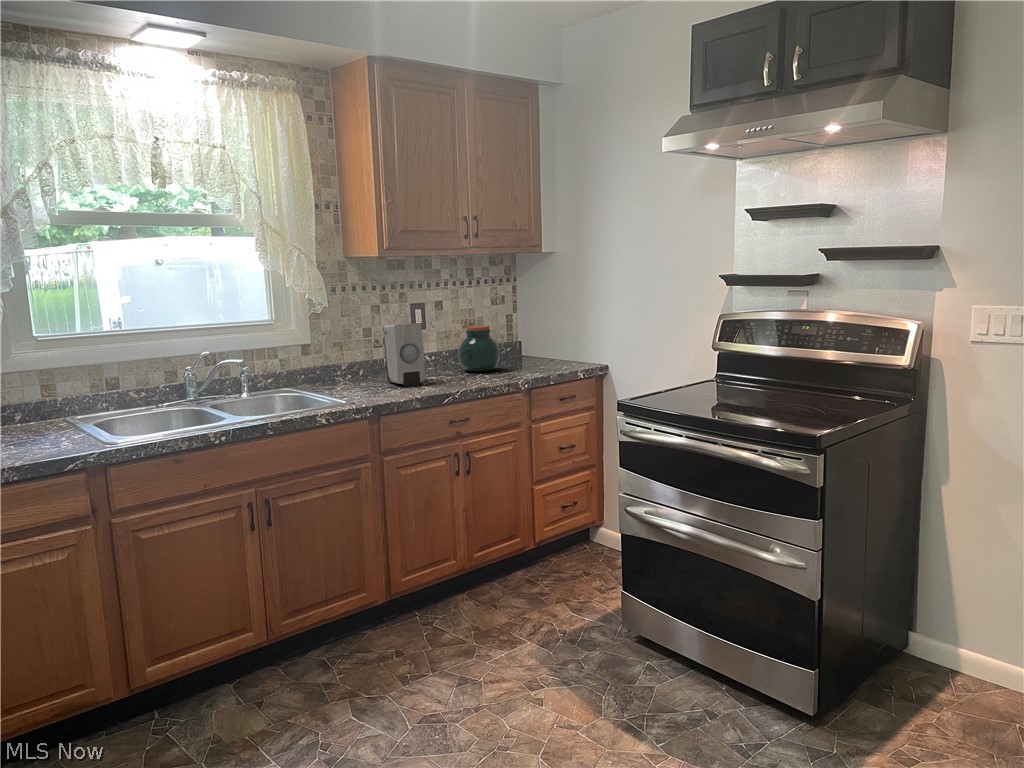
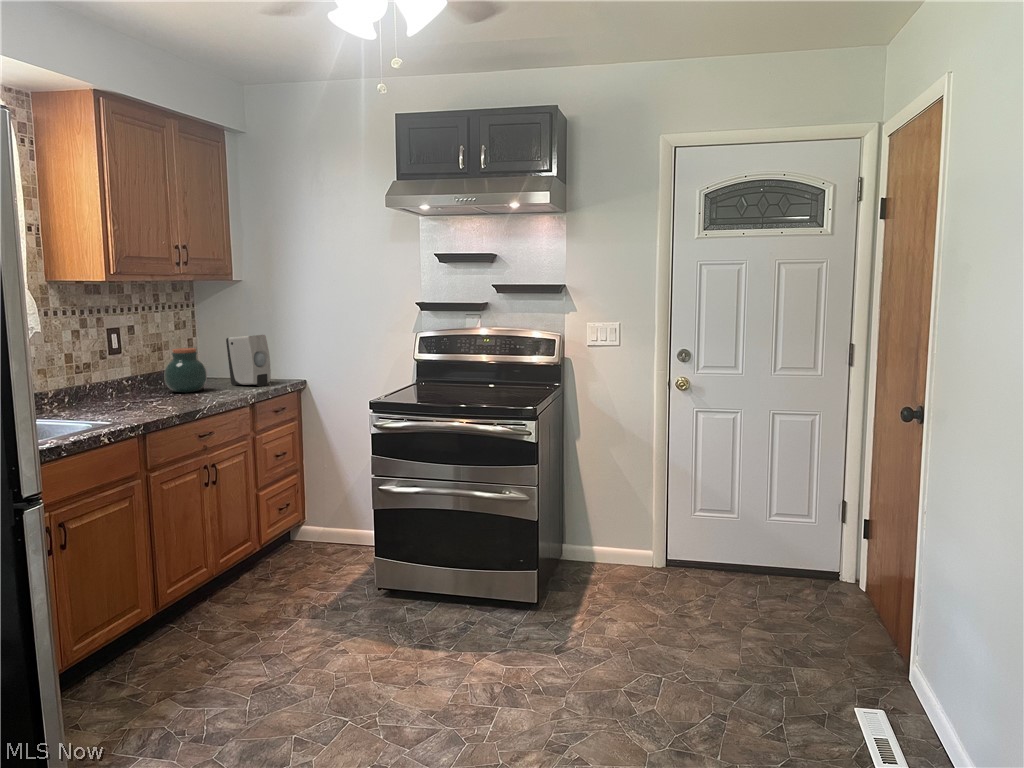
soap dispenser: present [383,323,425,386] -> present [226,335,271,386]

